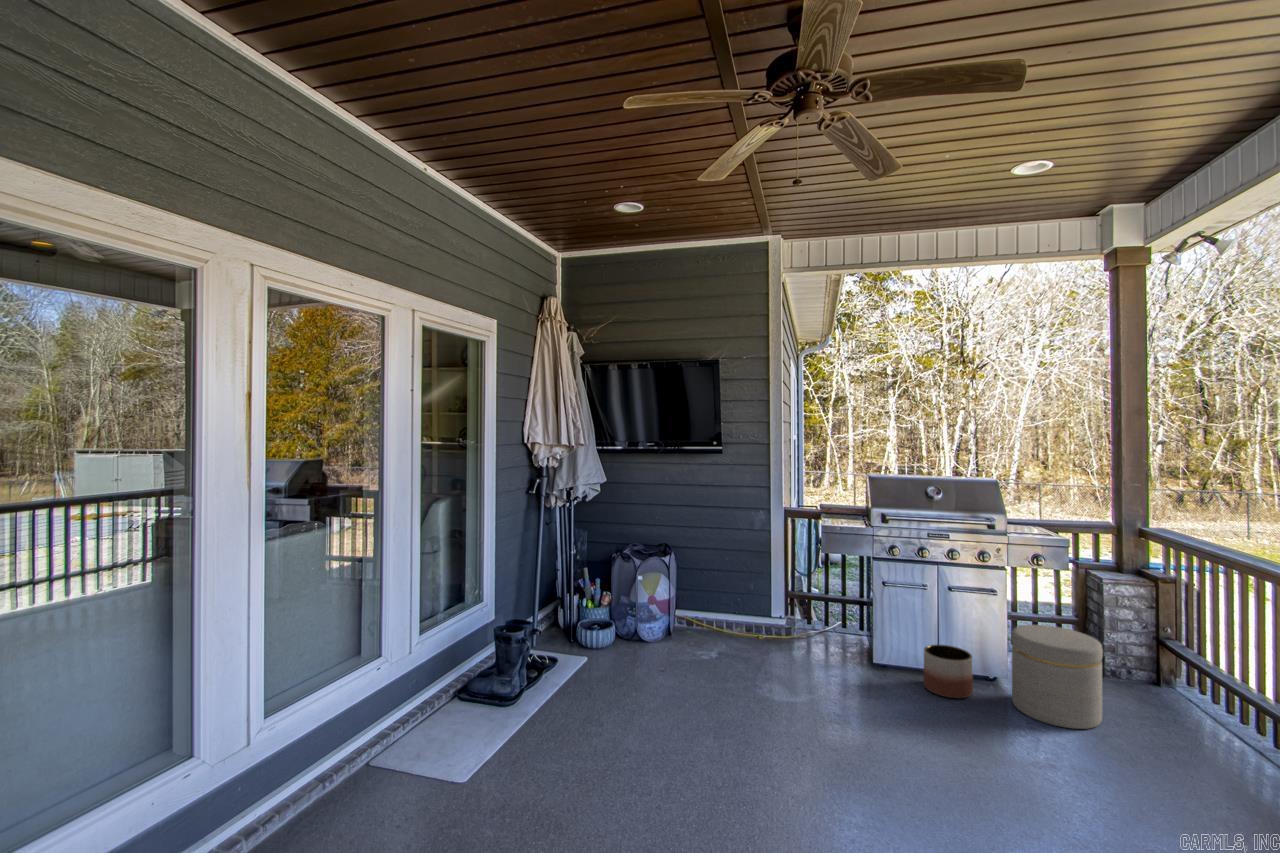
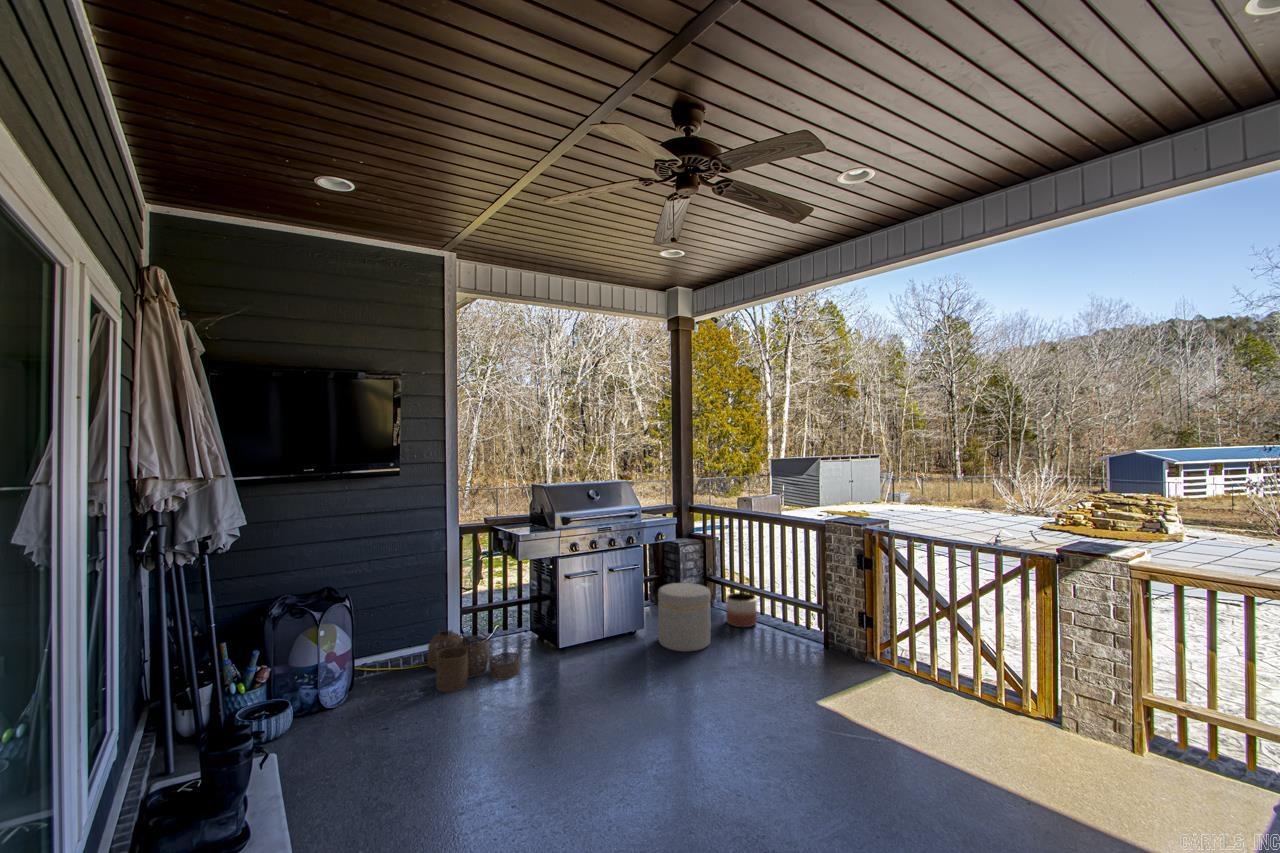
woven basket: none [729,605,816,671] -> present [427,630,520,692]
planter: present [924,645,973,698] -> present [726,593,757,627]

